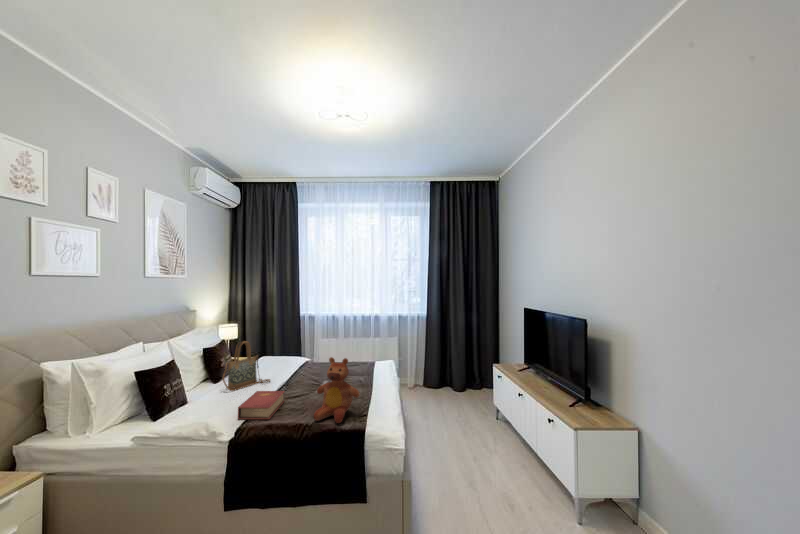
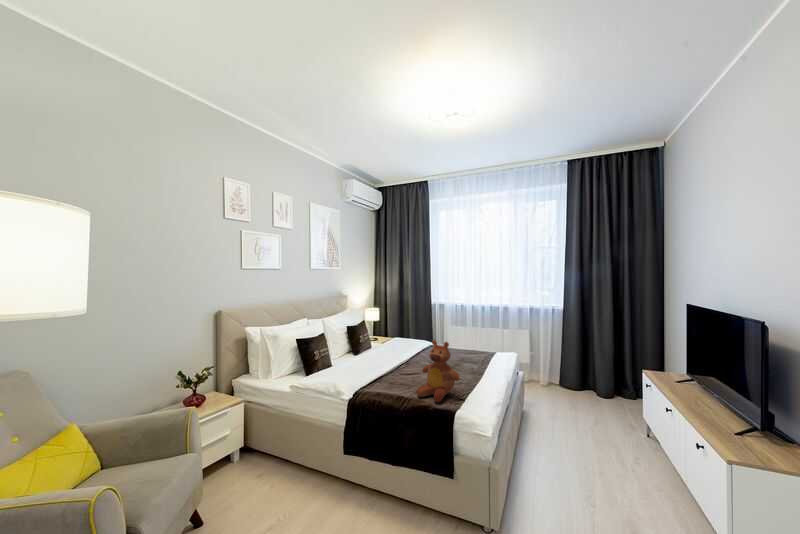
handbag: present [223,341,270,391] -> none [356,322,394,362]
book: present [238,391,284,419] -> none [358,364,399,389]

